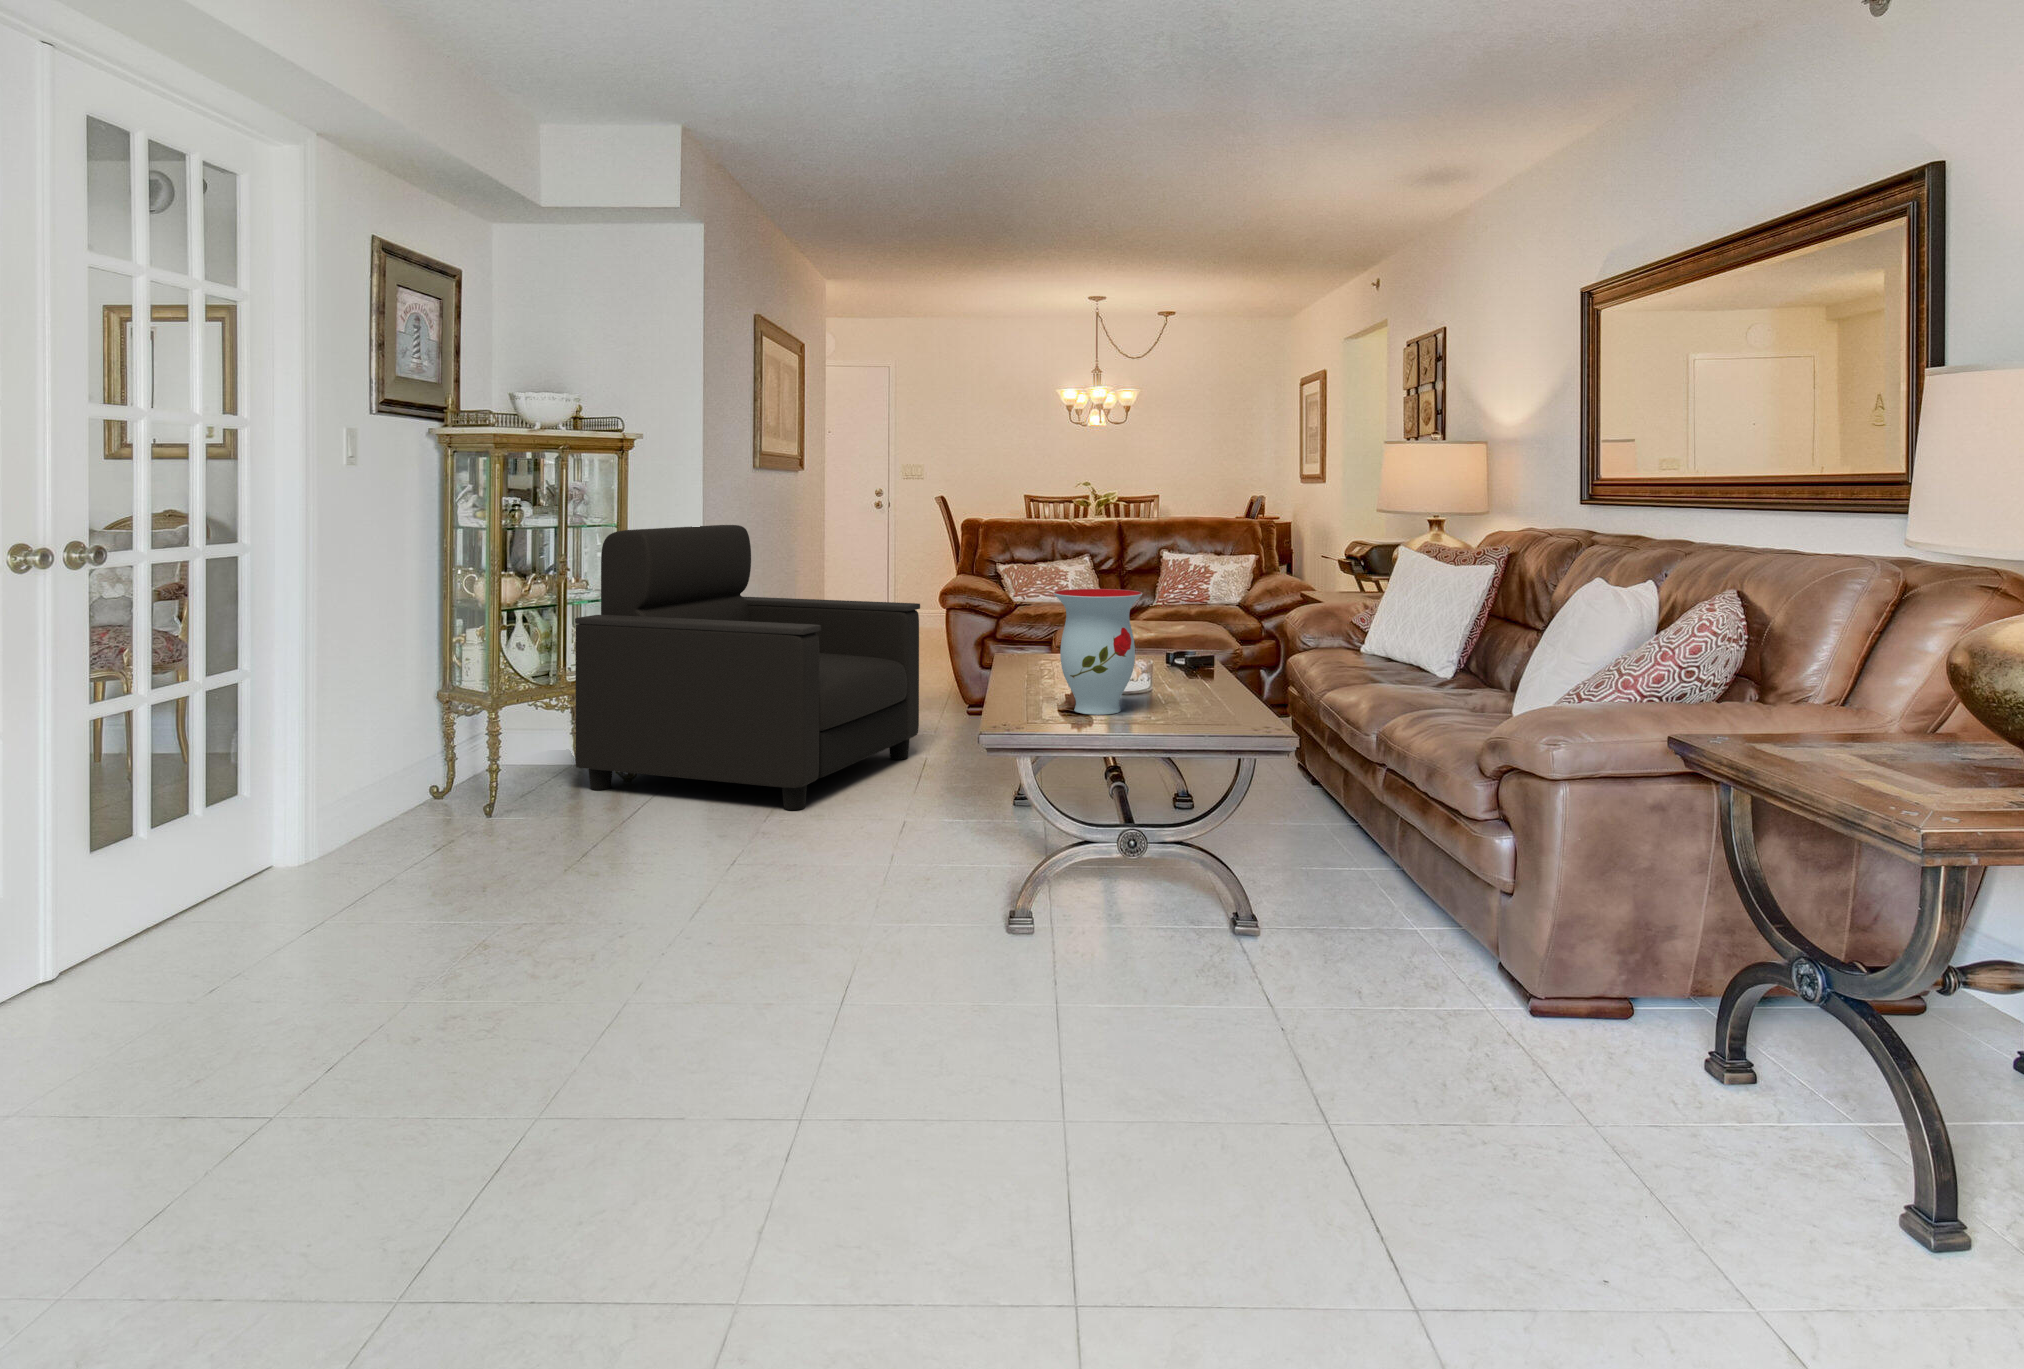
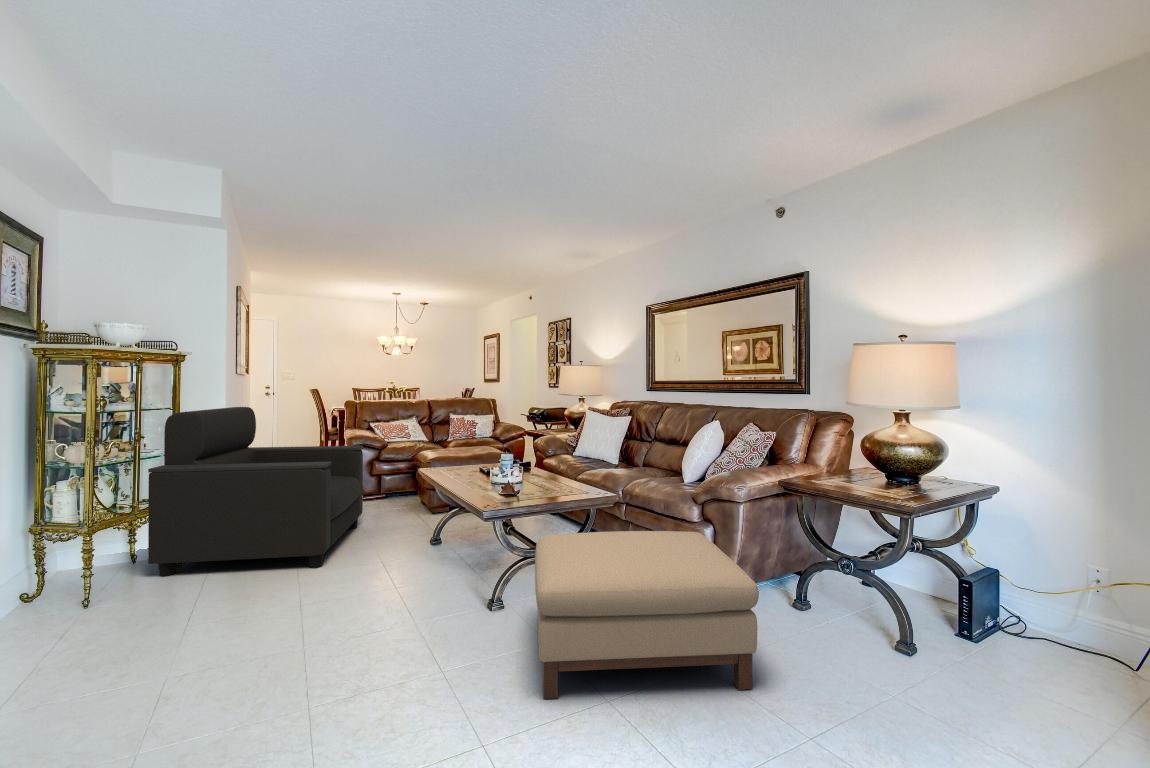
vase: present [1054,589,1142,715] -> none [502,435,546,497]
ottoman: none [934,784,1406,1142] -> present [535,531,759,699]

